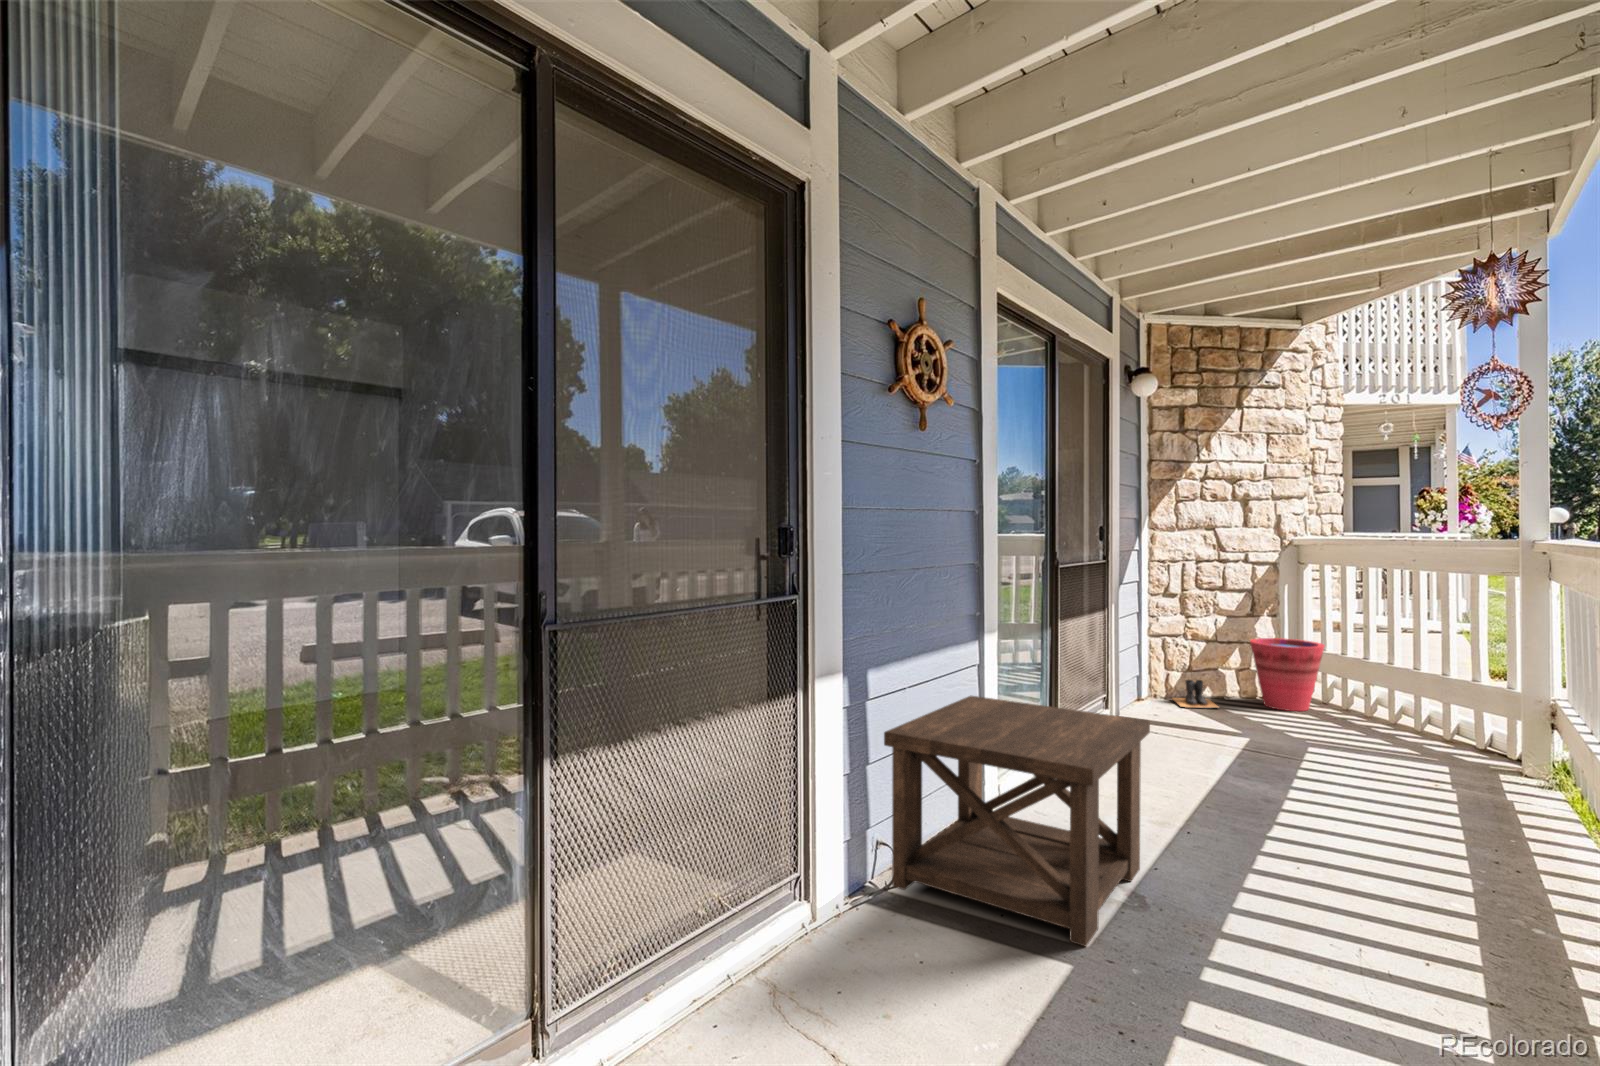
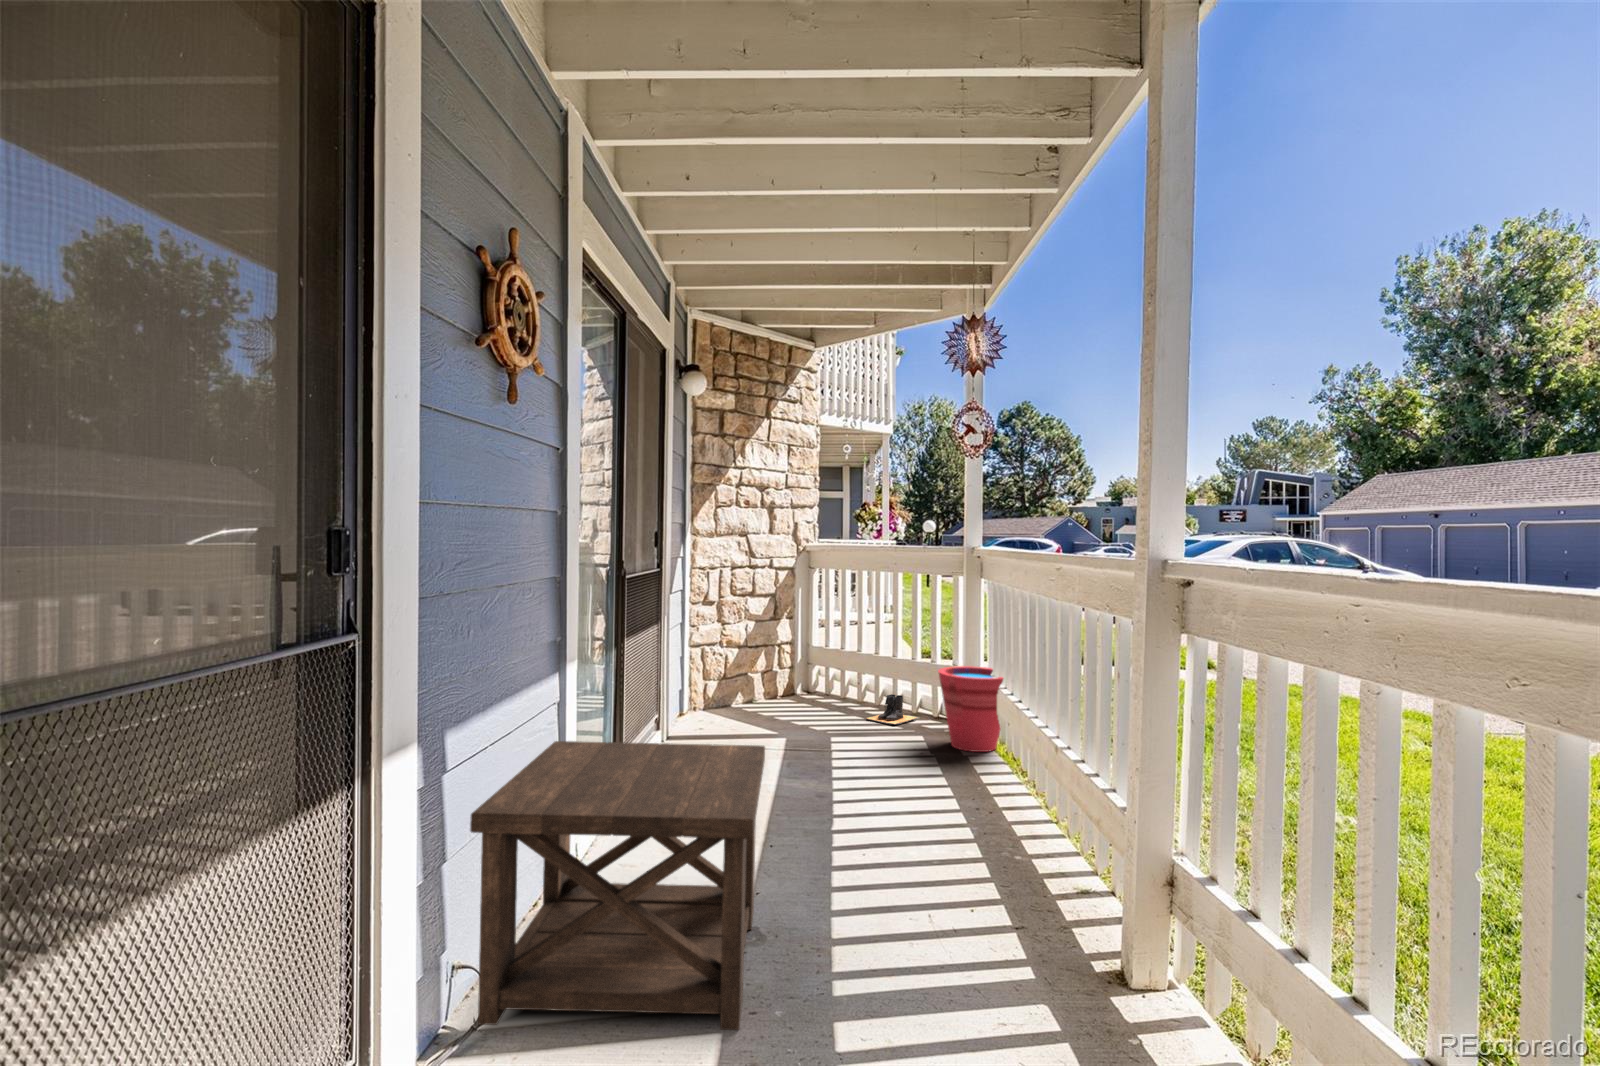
bucket: present [1250,638,1325,711] -> present [938,666,1004,752]
boots: present [1172,680,1219,708] -> present [866,694,917,725]

